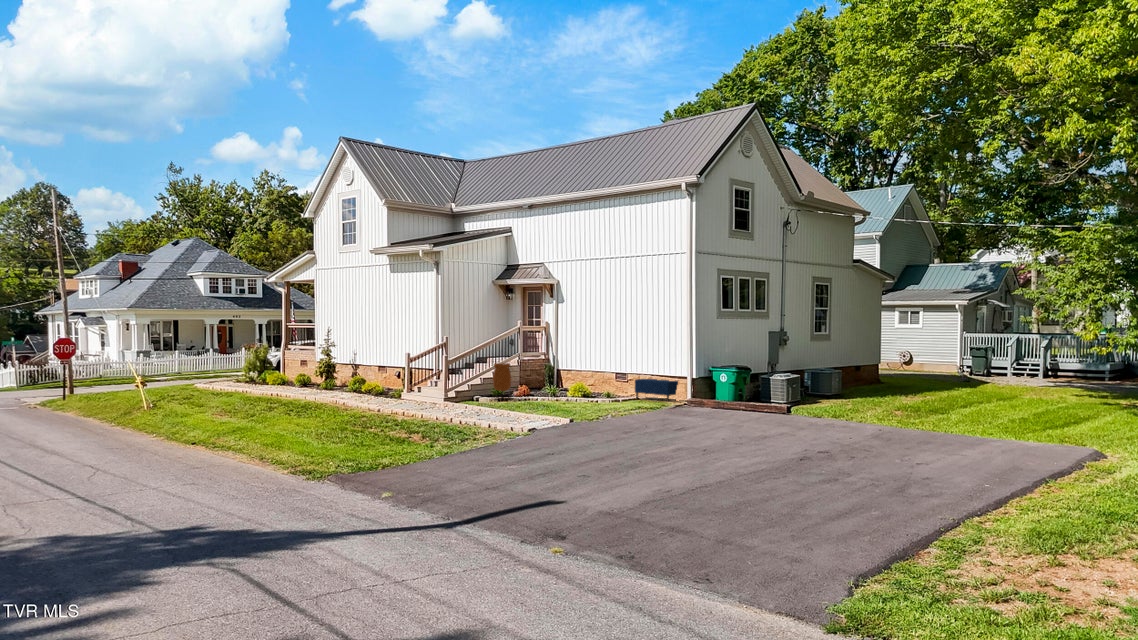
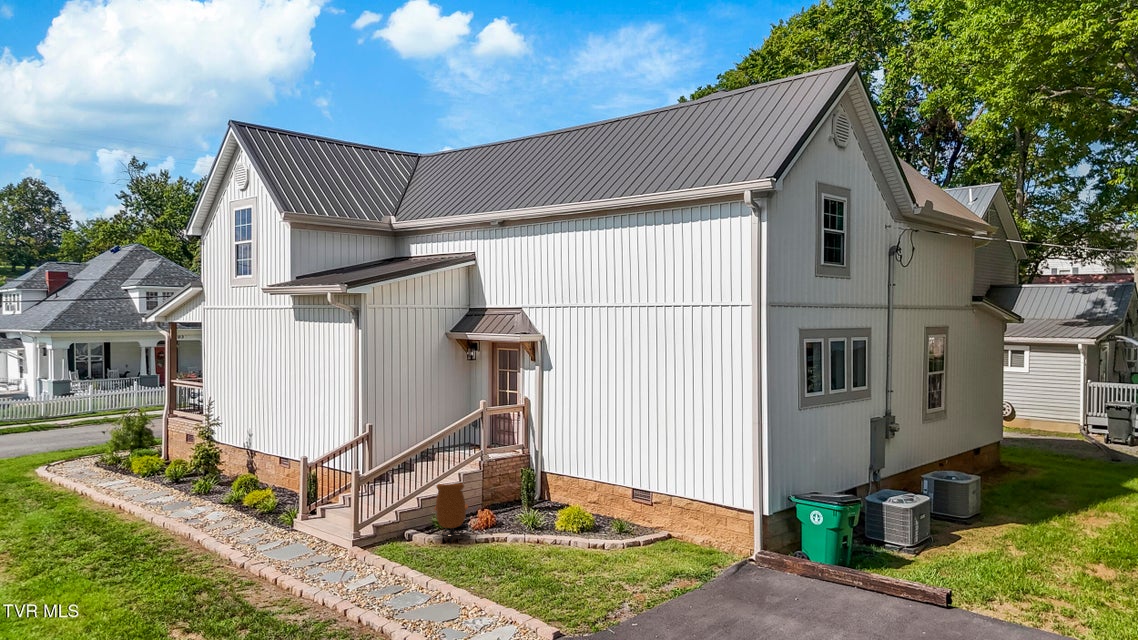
bench: present [635,379,678,402] -> none [667,506,743,557]

